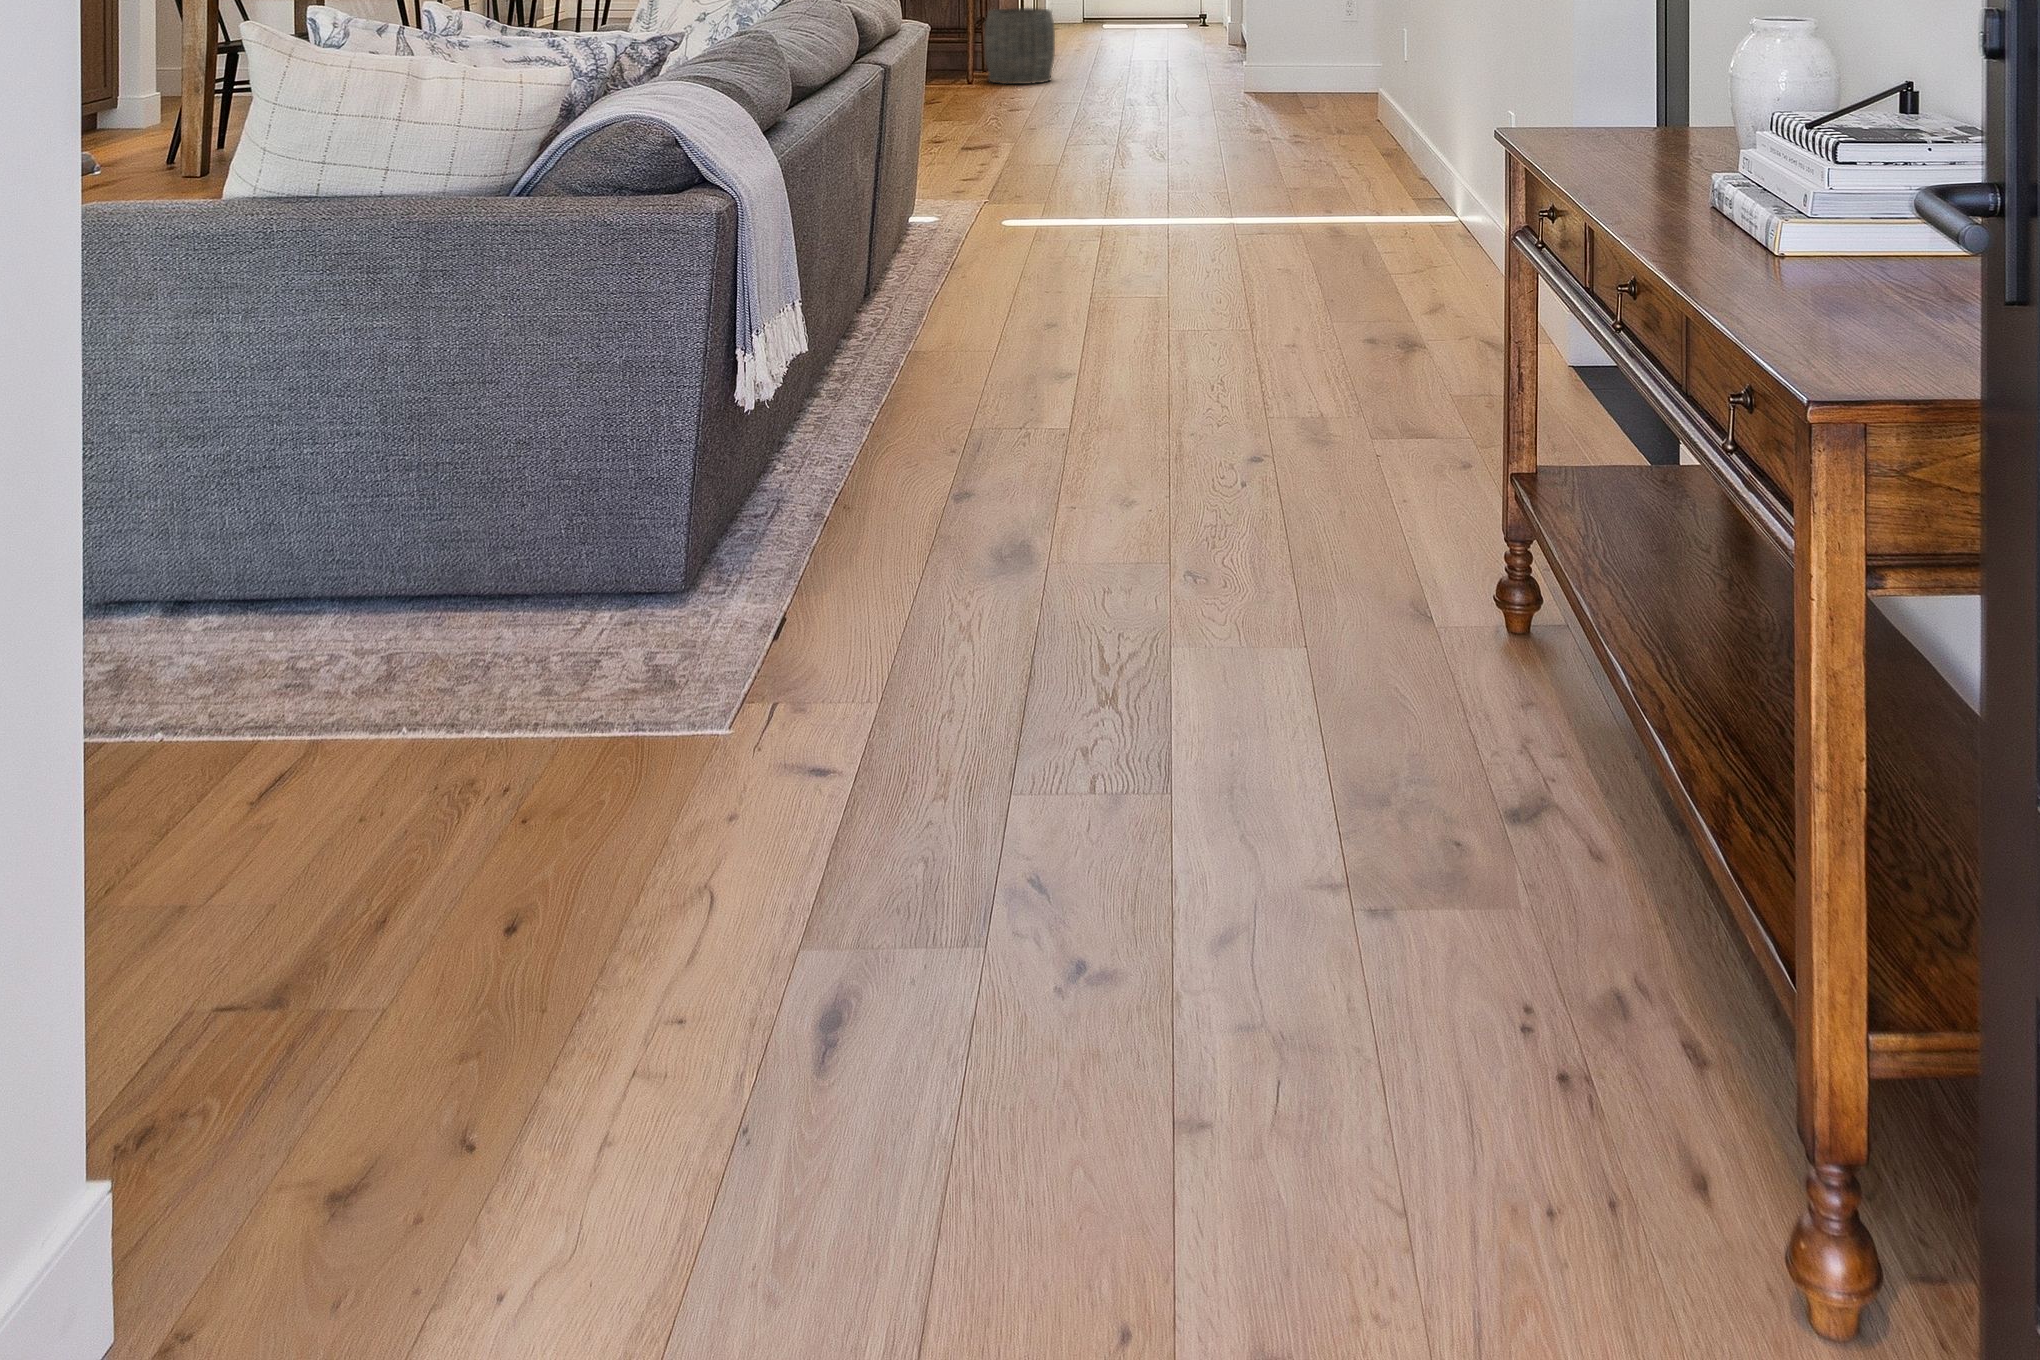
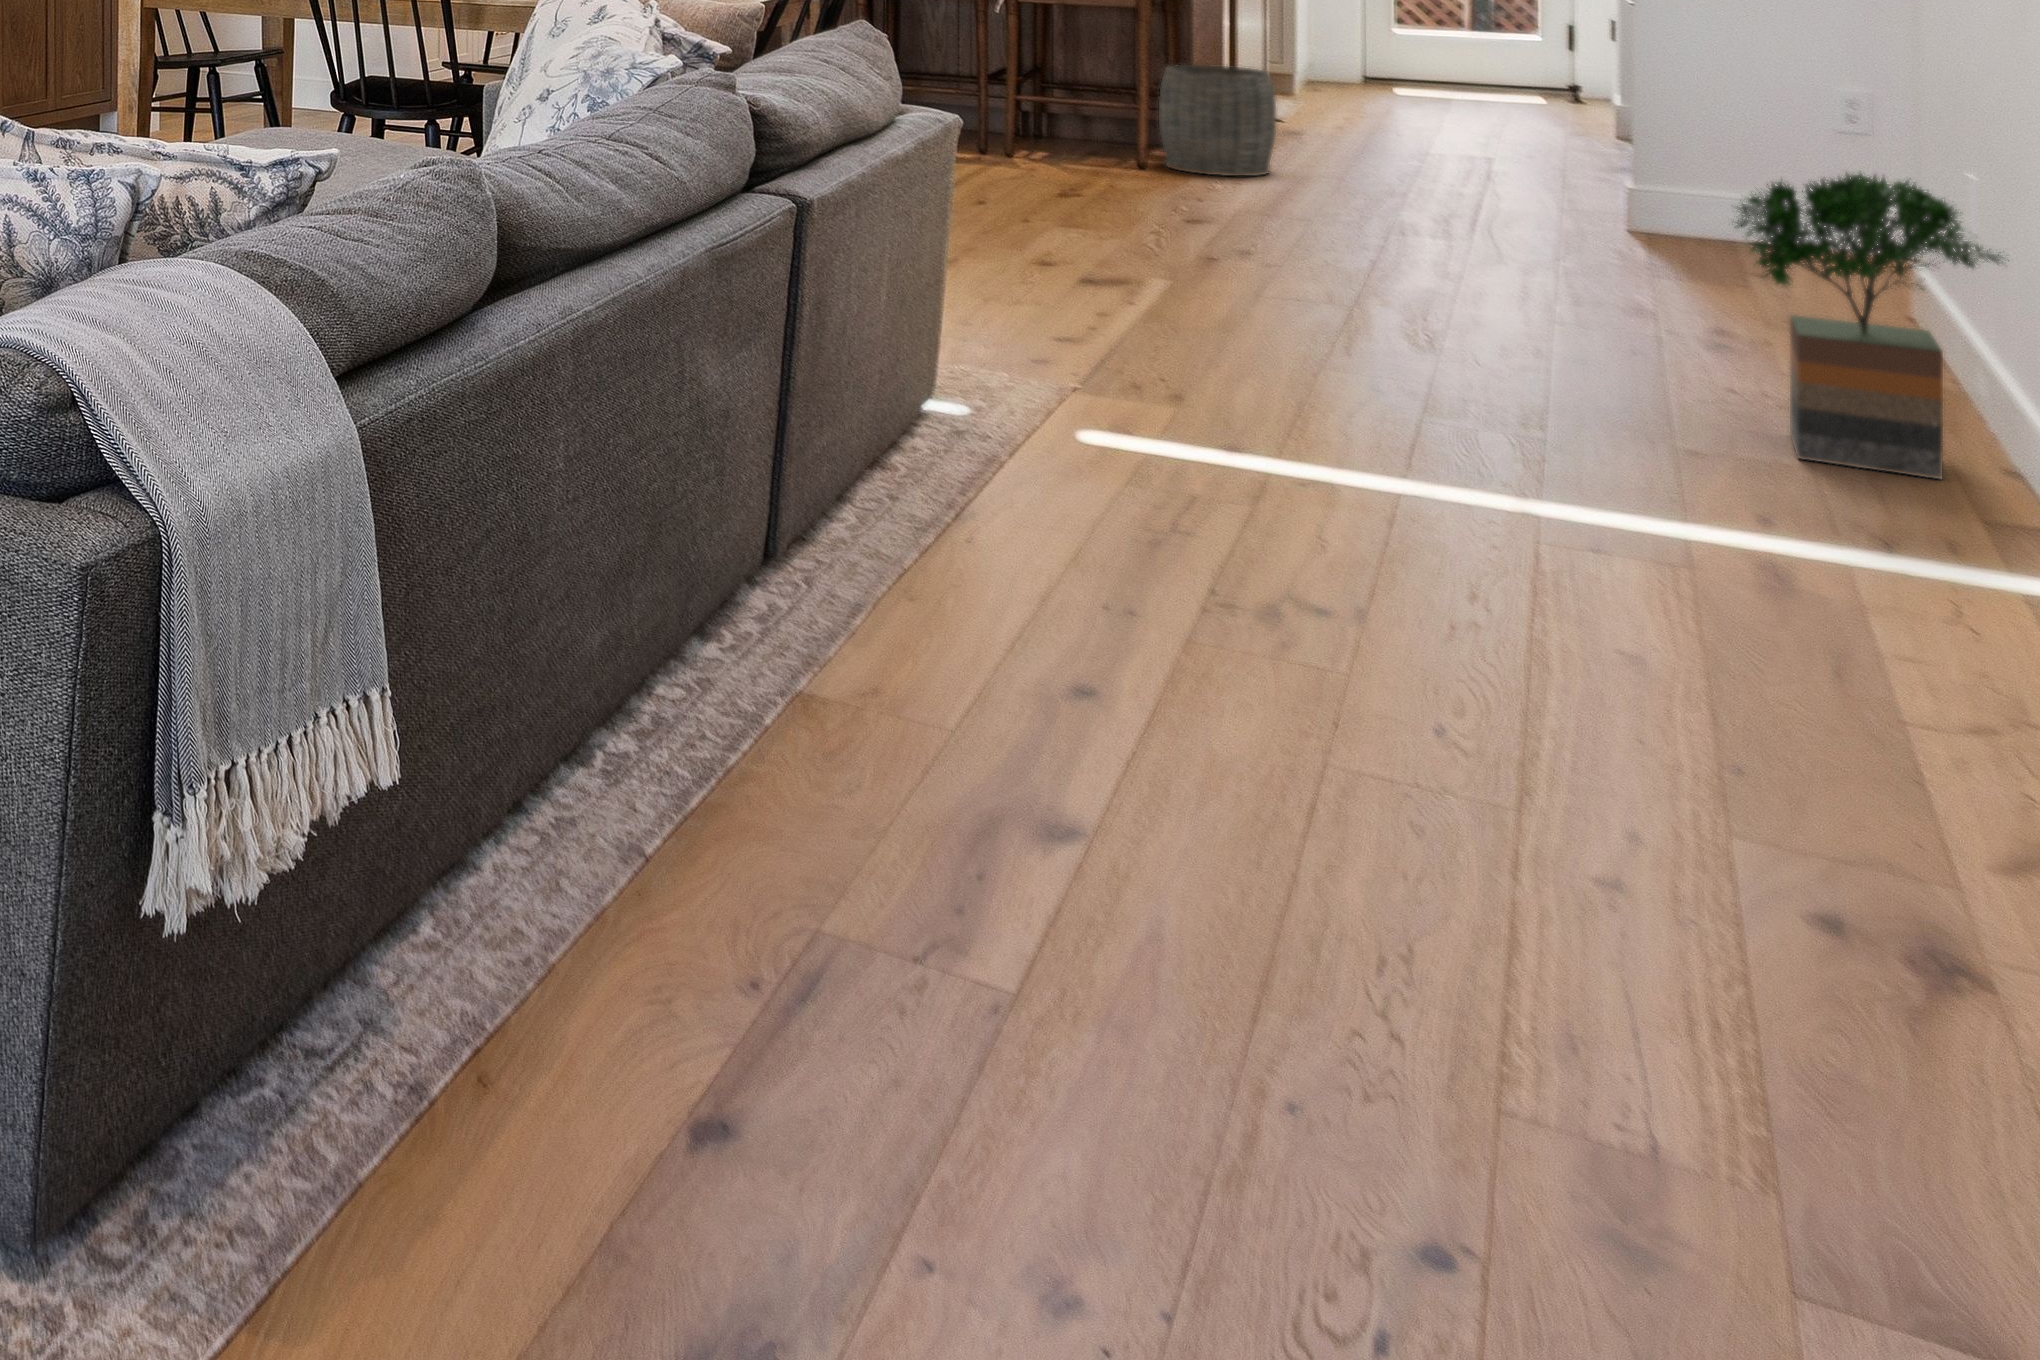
potted tree: none [1306,23,1422,184] -> present [1734,173,2009,479]

